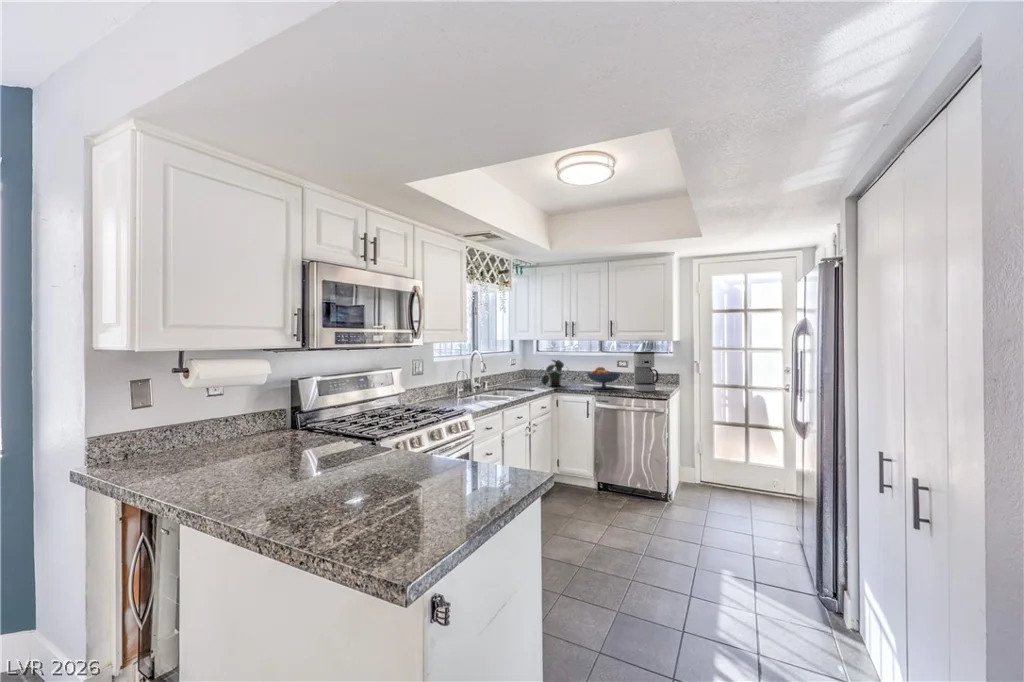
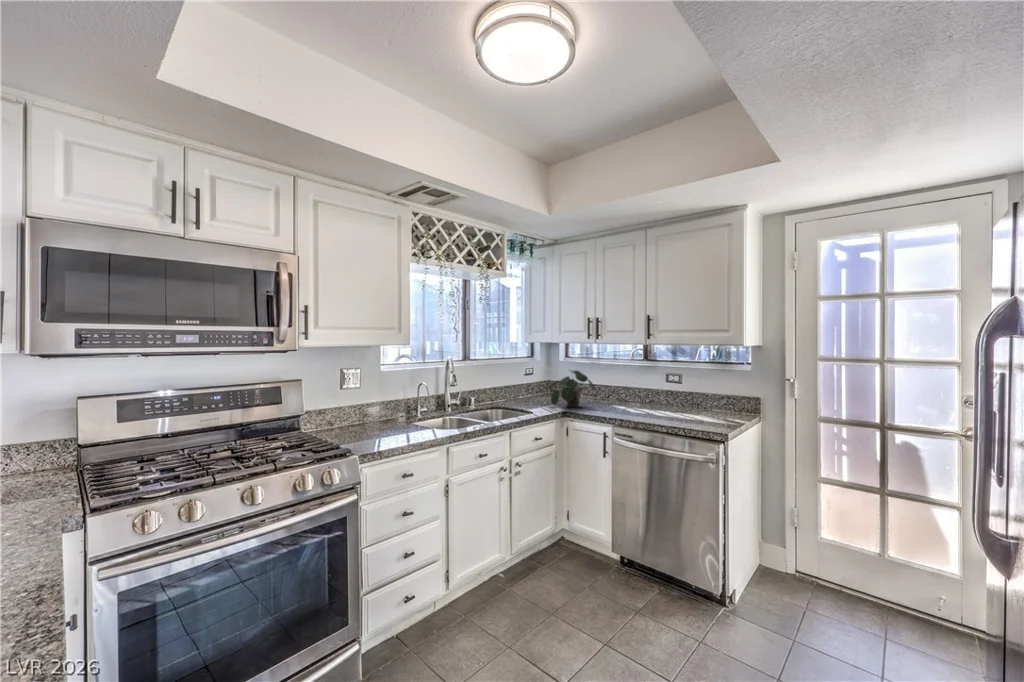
coffee maker: present [634,352,658,392] -> none [678,362,716,427]
fruit bowl: present [587,367,621,389] -> none [610,382,661,417]

